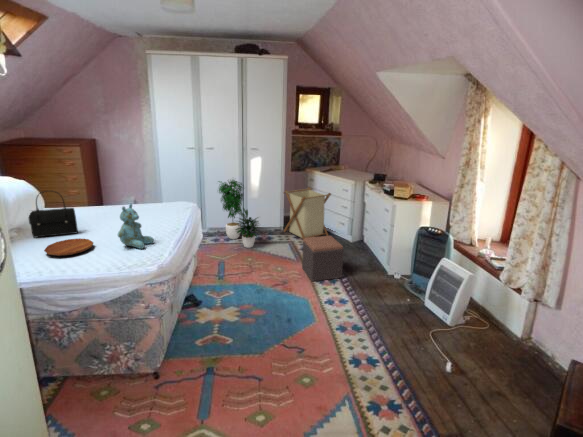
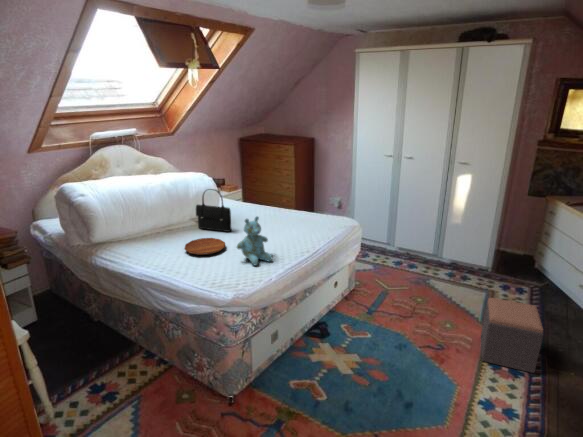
potted plant: present [219,180,259,248] -> none [408,192,451,284]
laundry basket: present [284,187,331,239] -> none [492,221,574,298]

